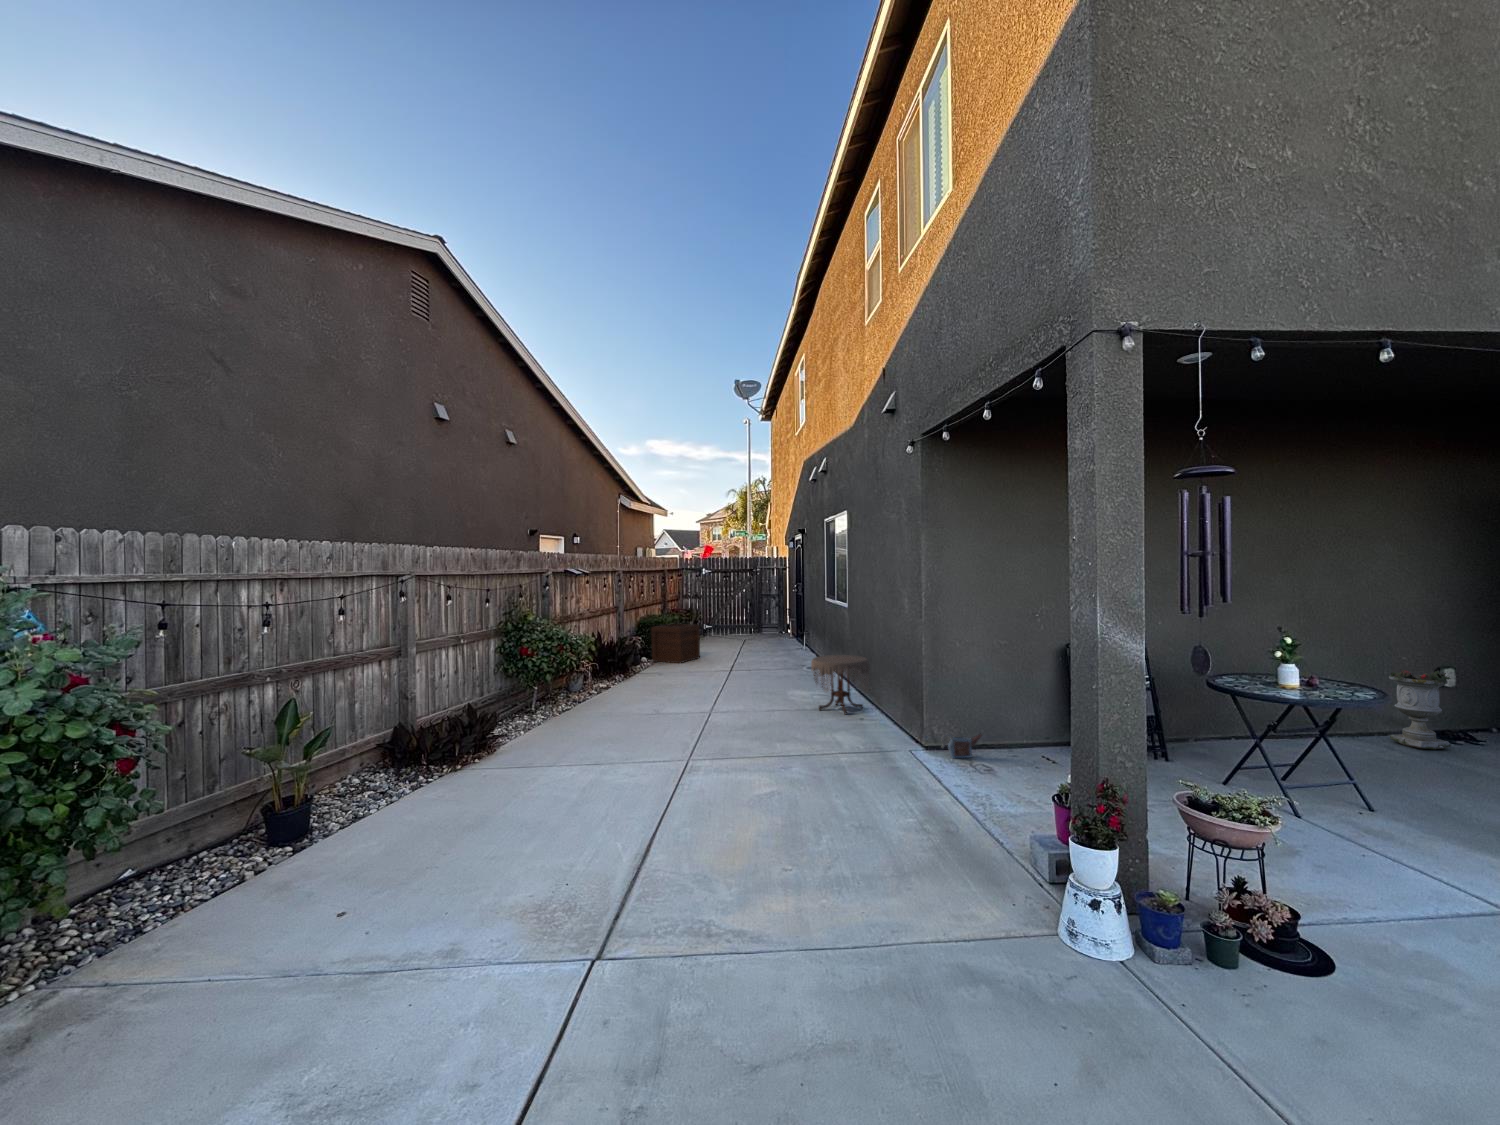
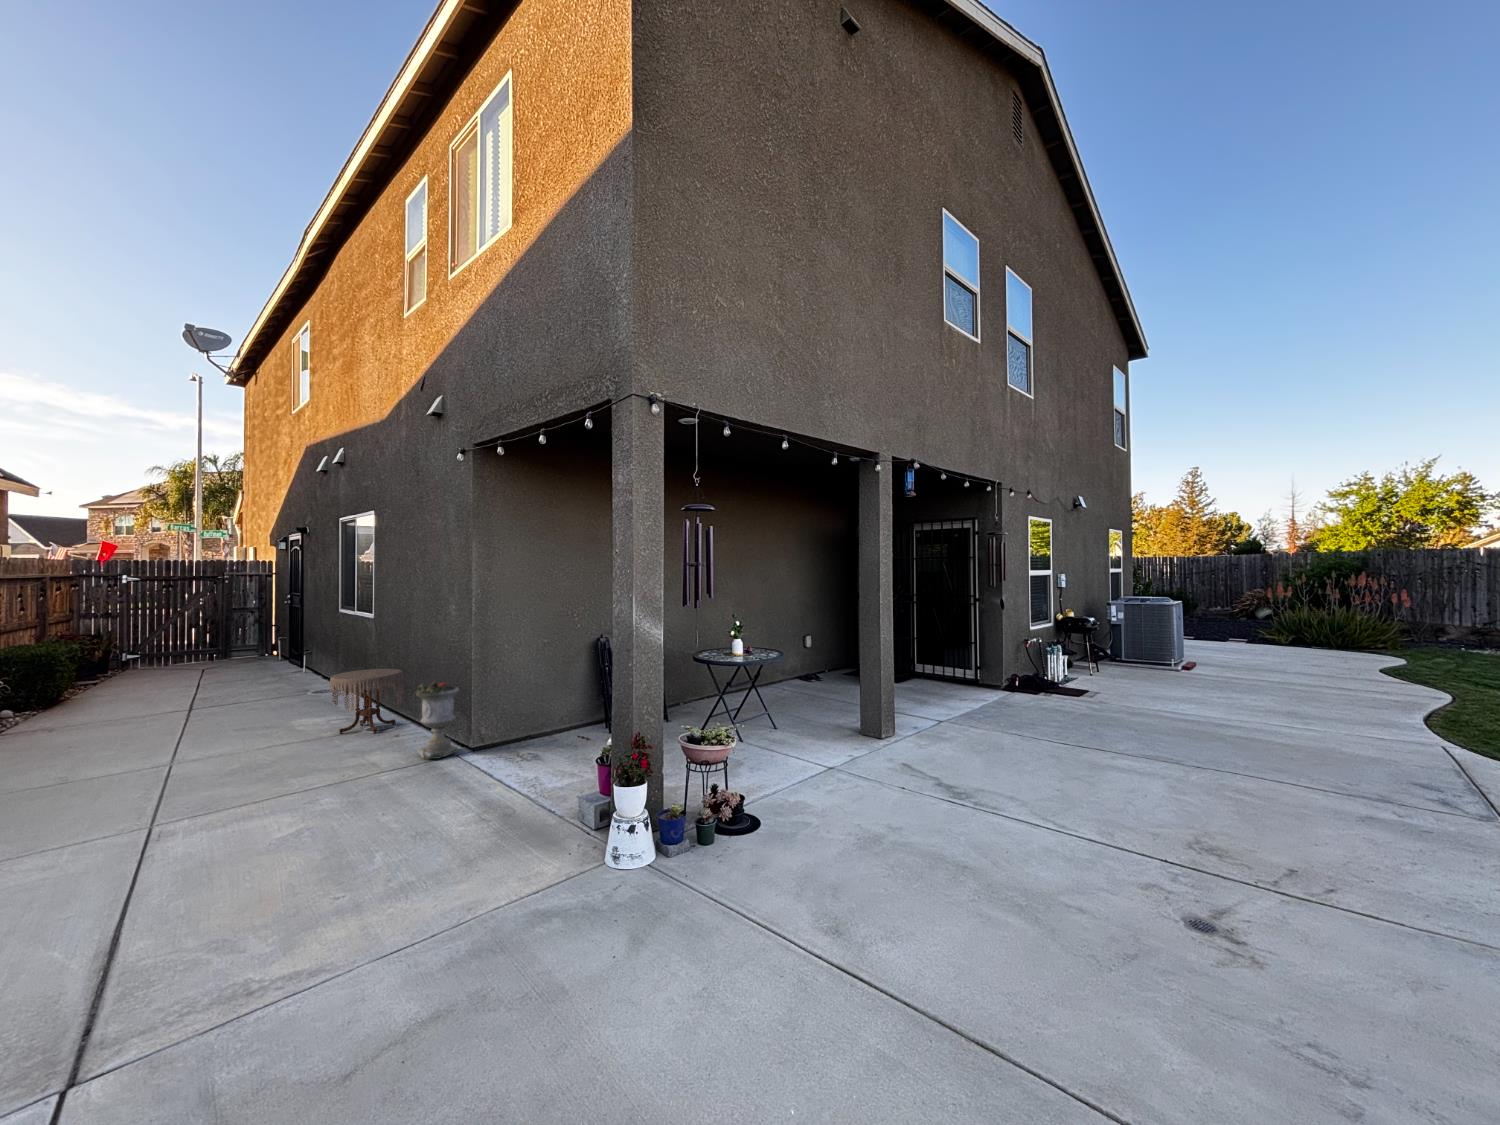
wooden crate: present [651,624,700,663] -> none [31,651,130,711]
planter: present [1389,669,1451,749] -> present [415,681,459,759]
watering can: present [941,734,982,758] -> none [489,726,528,754]

